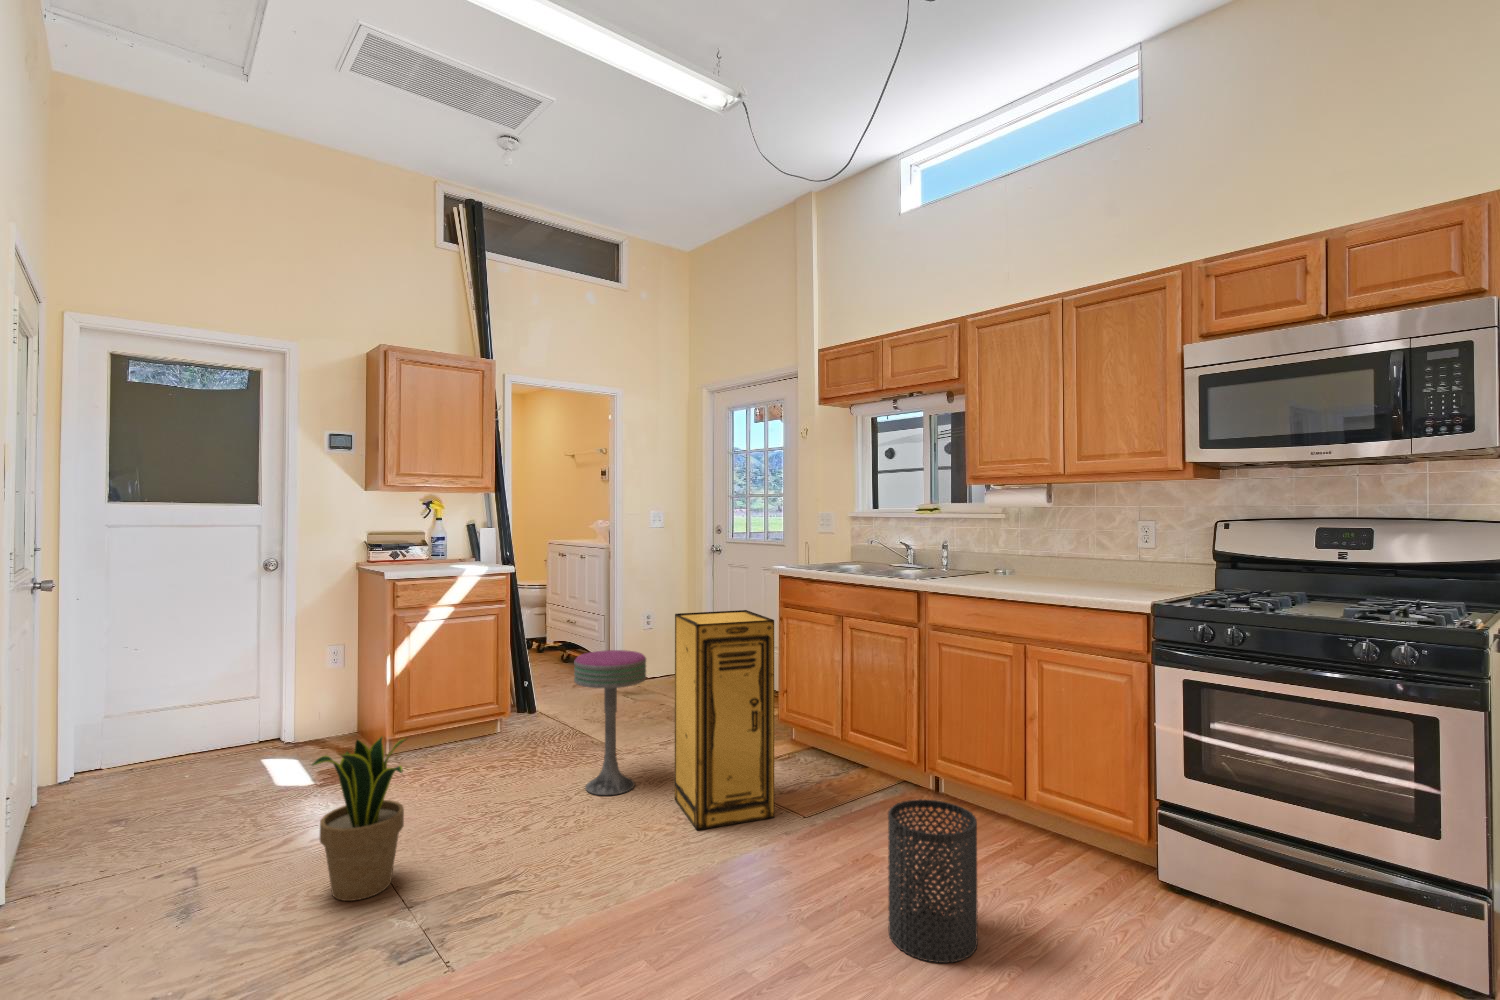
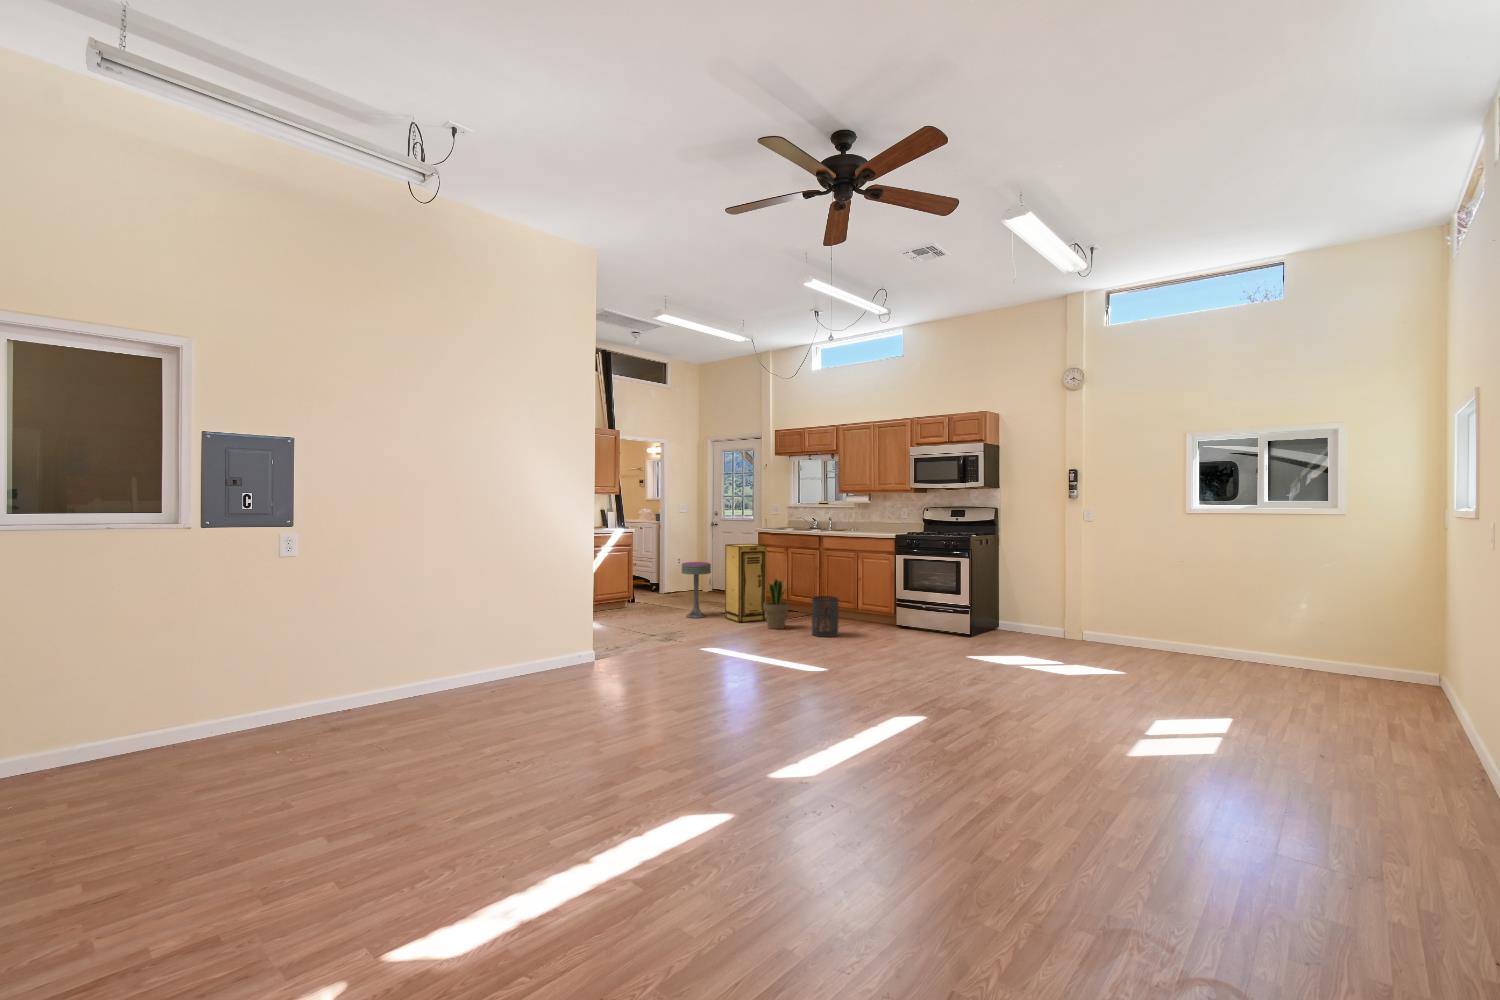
potted plant: present [312,737,406,901] -> present [764,579,788,629]

